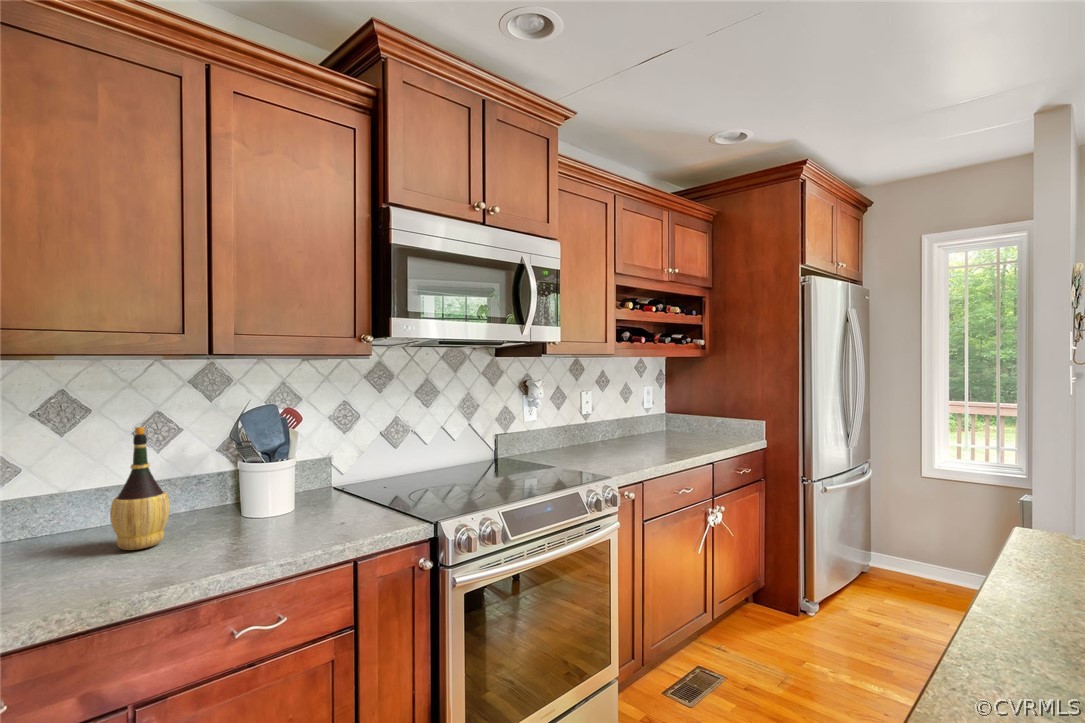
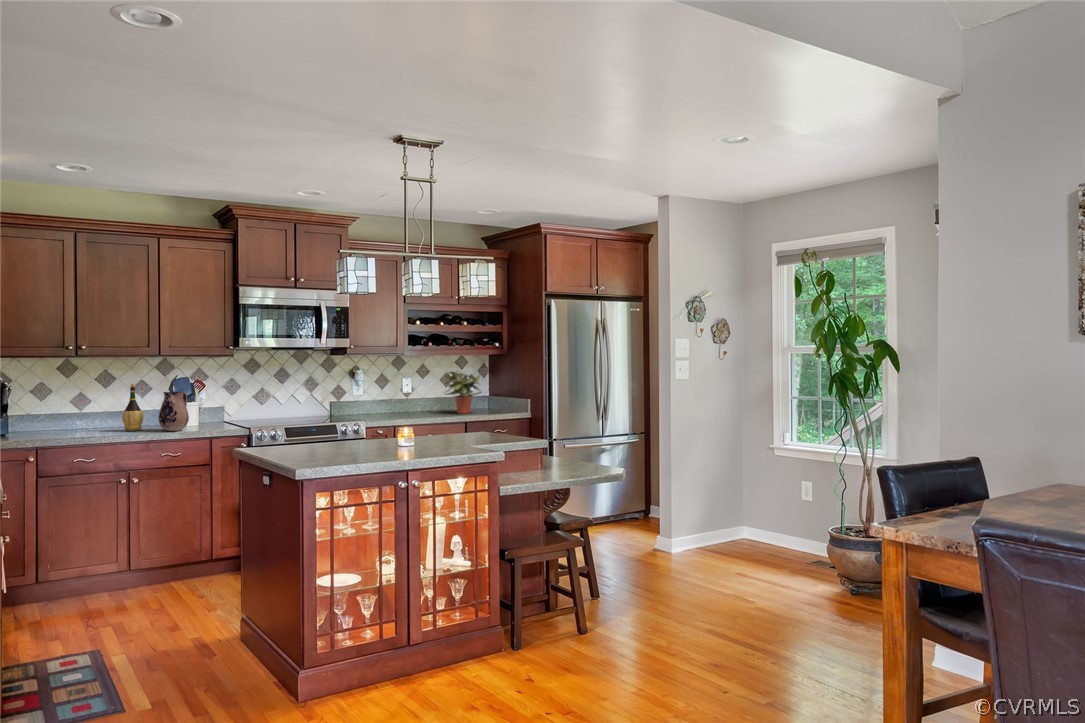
potted plant: none [642,379,708,444] -> present [445,371,481,414]
ceramic pitcher: none [214,439,290,544] -> present [159,391,189,431]

